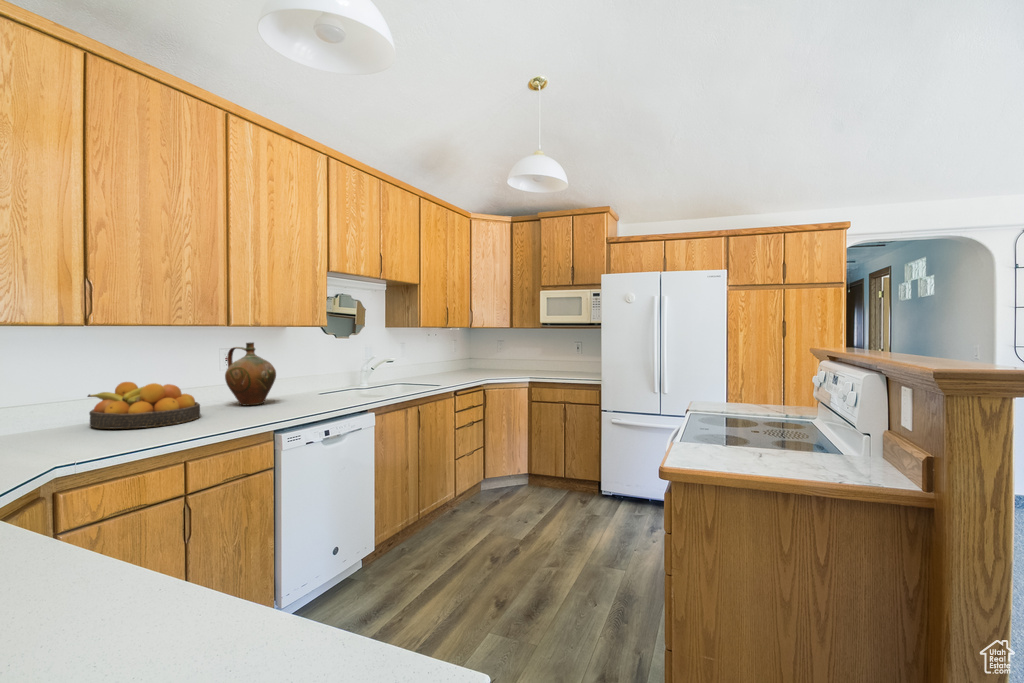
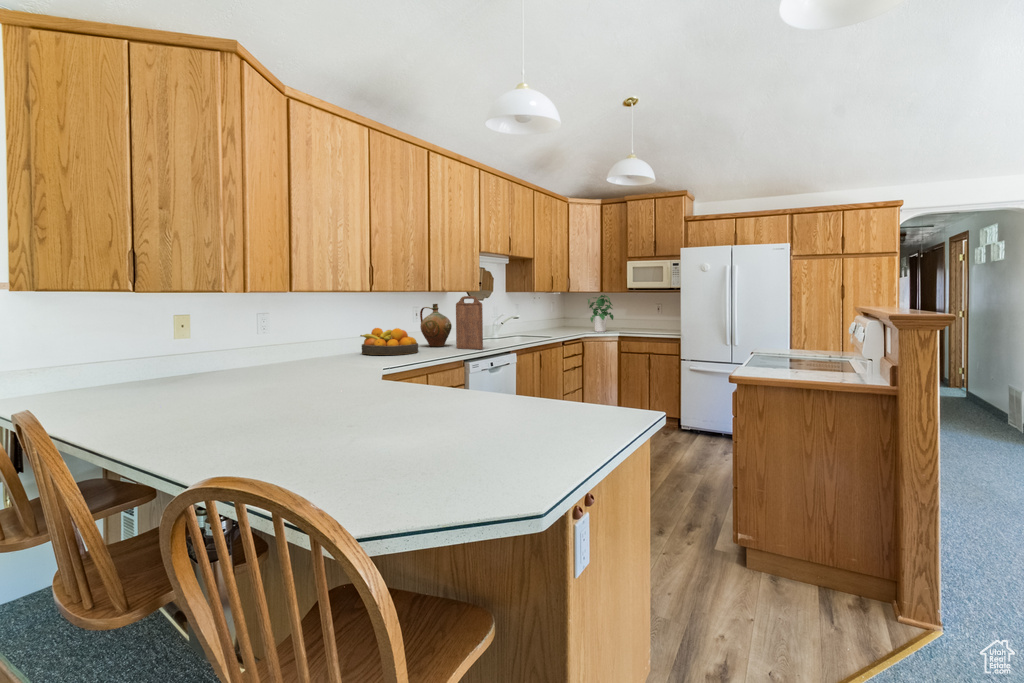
potted plant: none [489,330,522,375] -> present [588,295,614,332]
cutting board: none [273,332,309,412] -> present [456,296,483,349]

